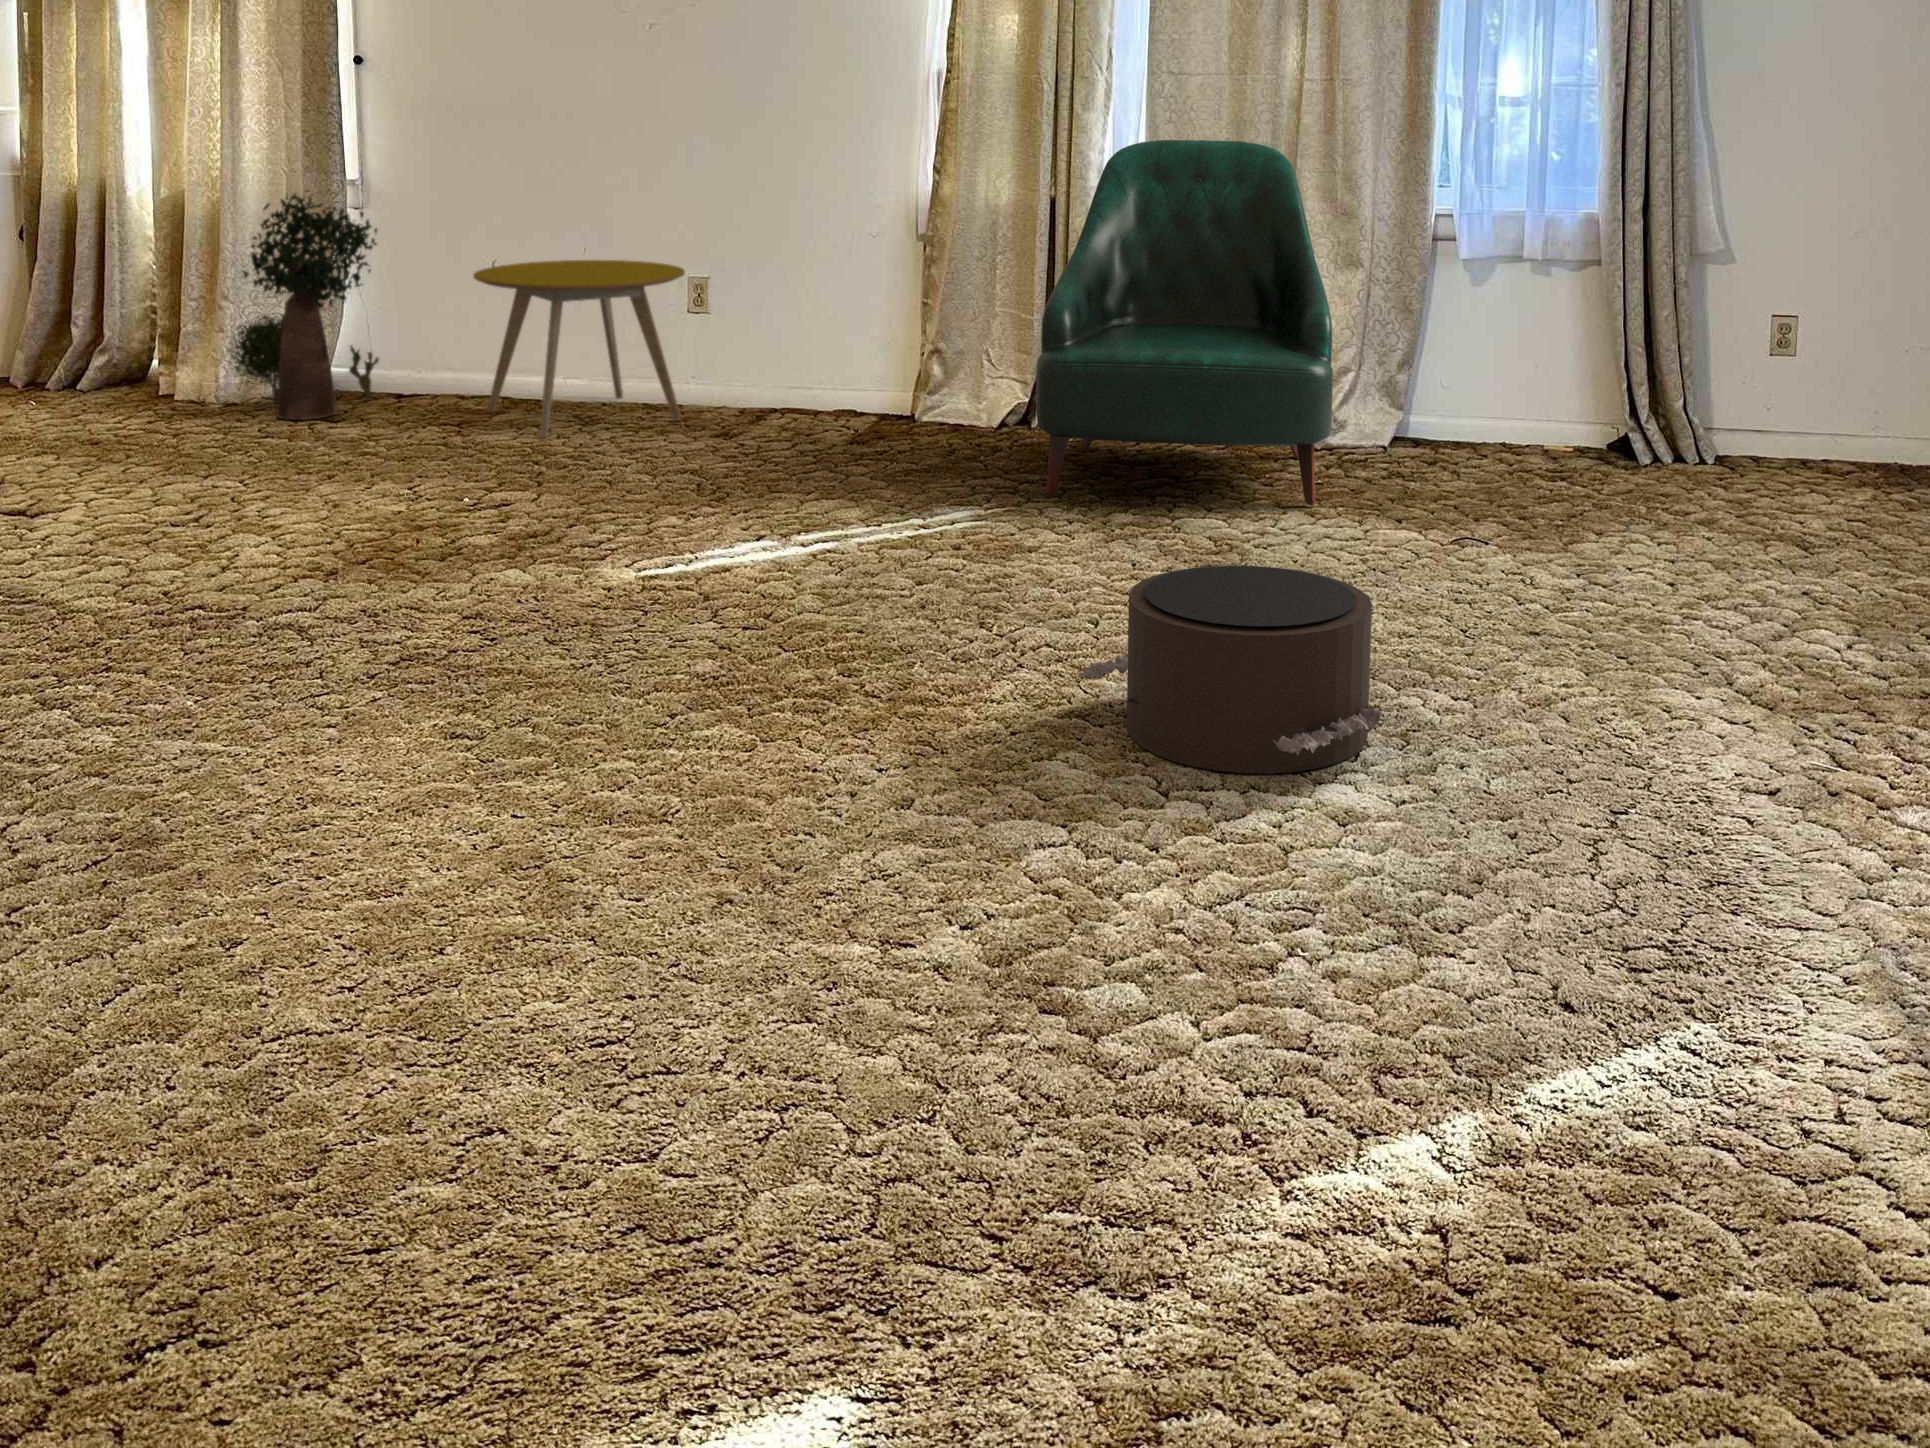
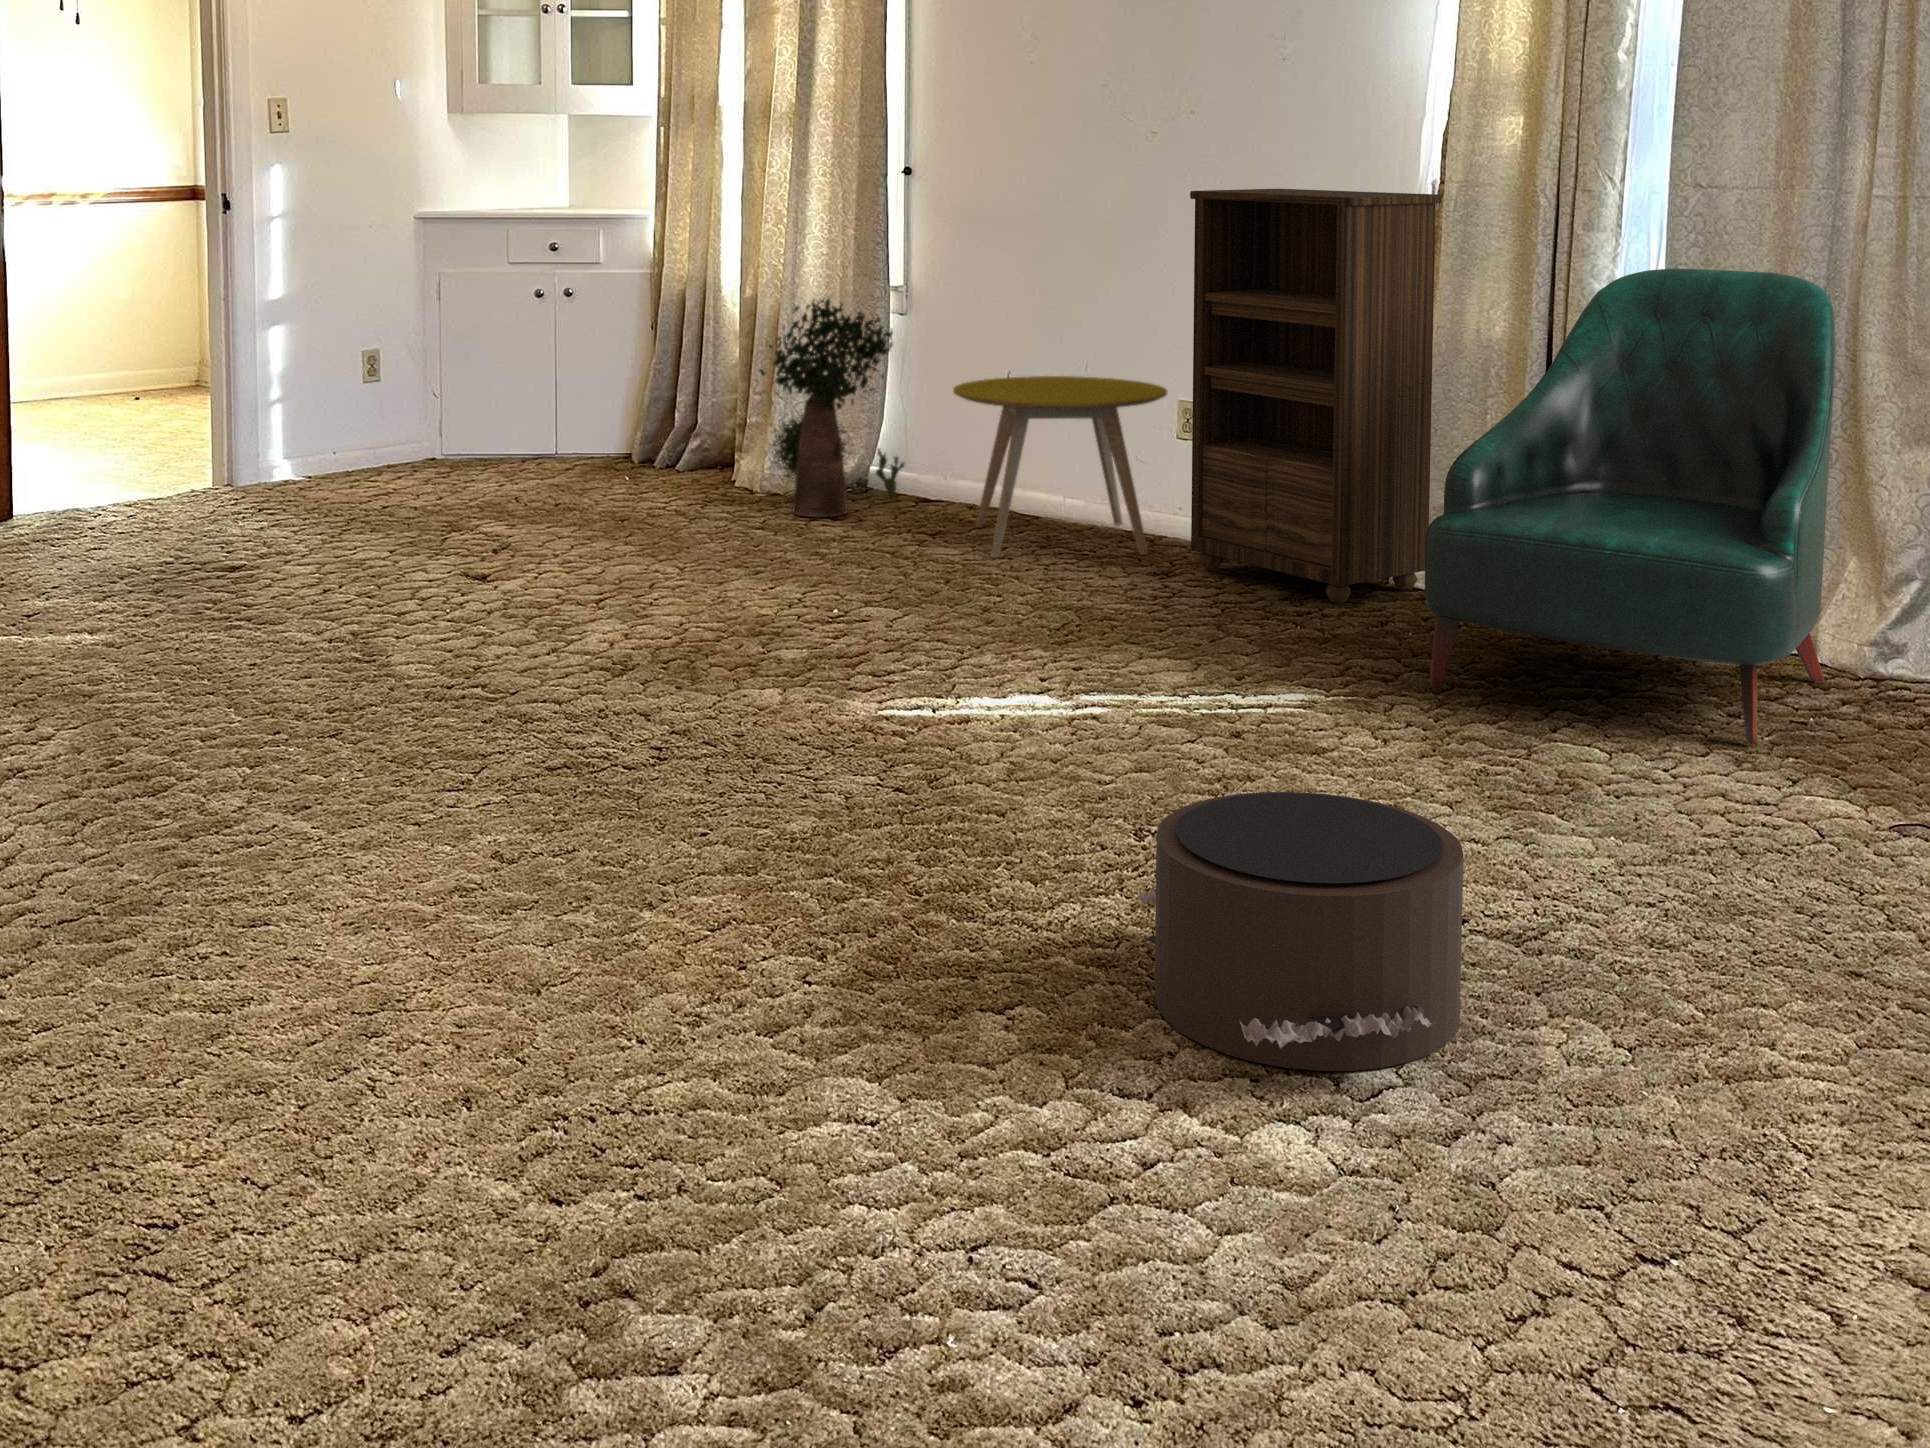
bookshelf: none [728,77,958,442] -> present [1190,189,1442,603]

